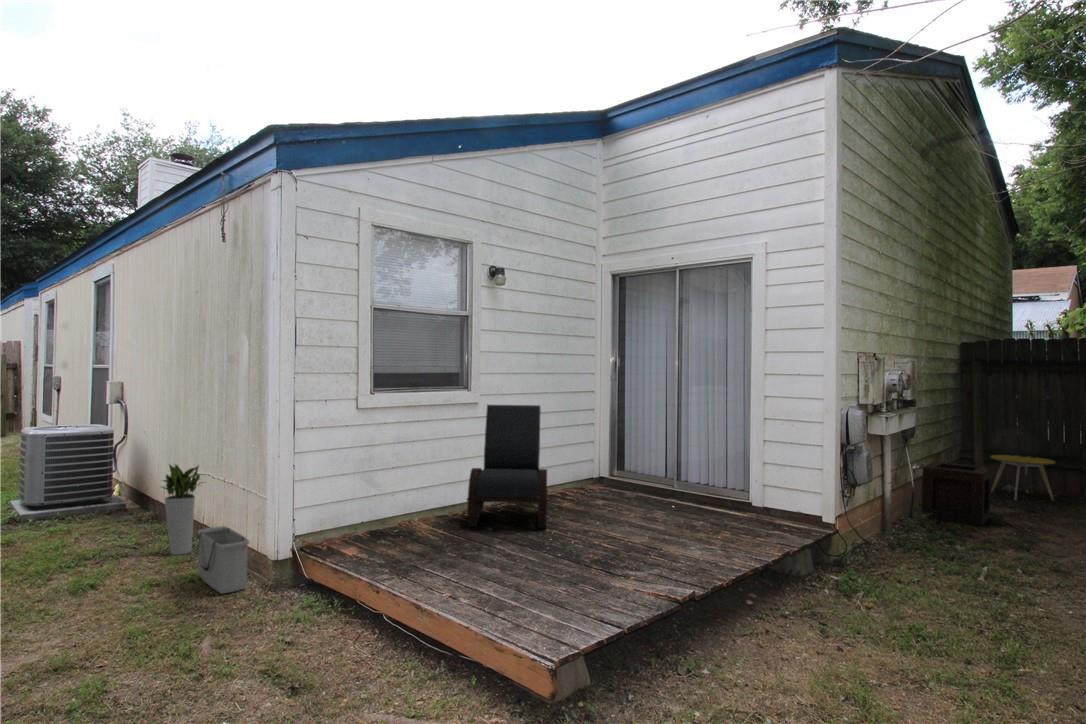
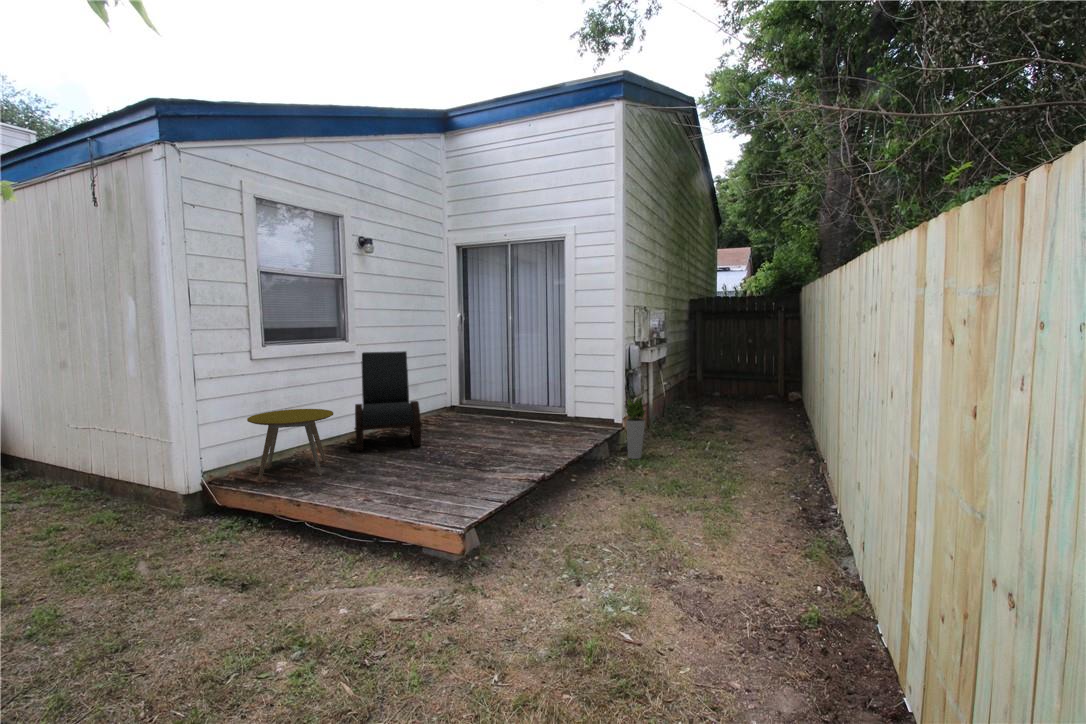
side table: present [991,455,1055,501] -> present [247,409,333,481]
wooden crate: present [922,462,991,526] -> none [669,380,709,420]
planter: present [162,464,202,555] -> present [625,396,646,459]
storage bin: present [197,526,249,594] -> none [100,471,161,528]

